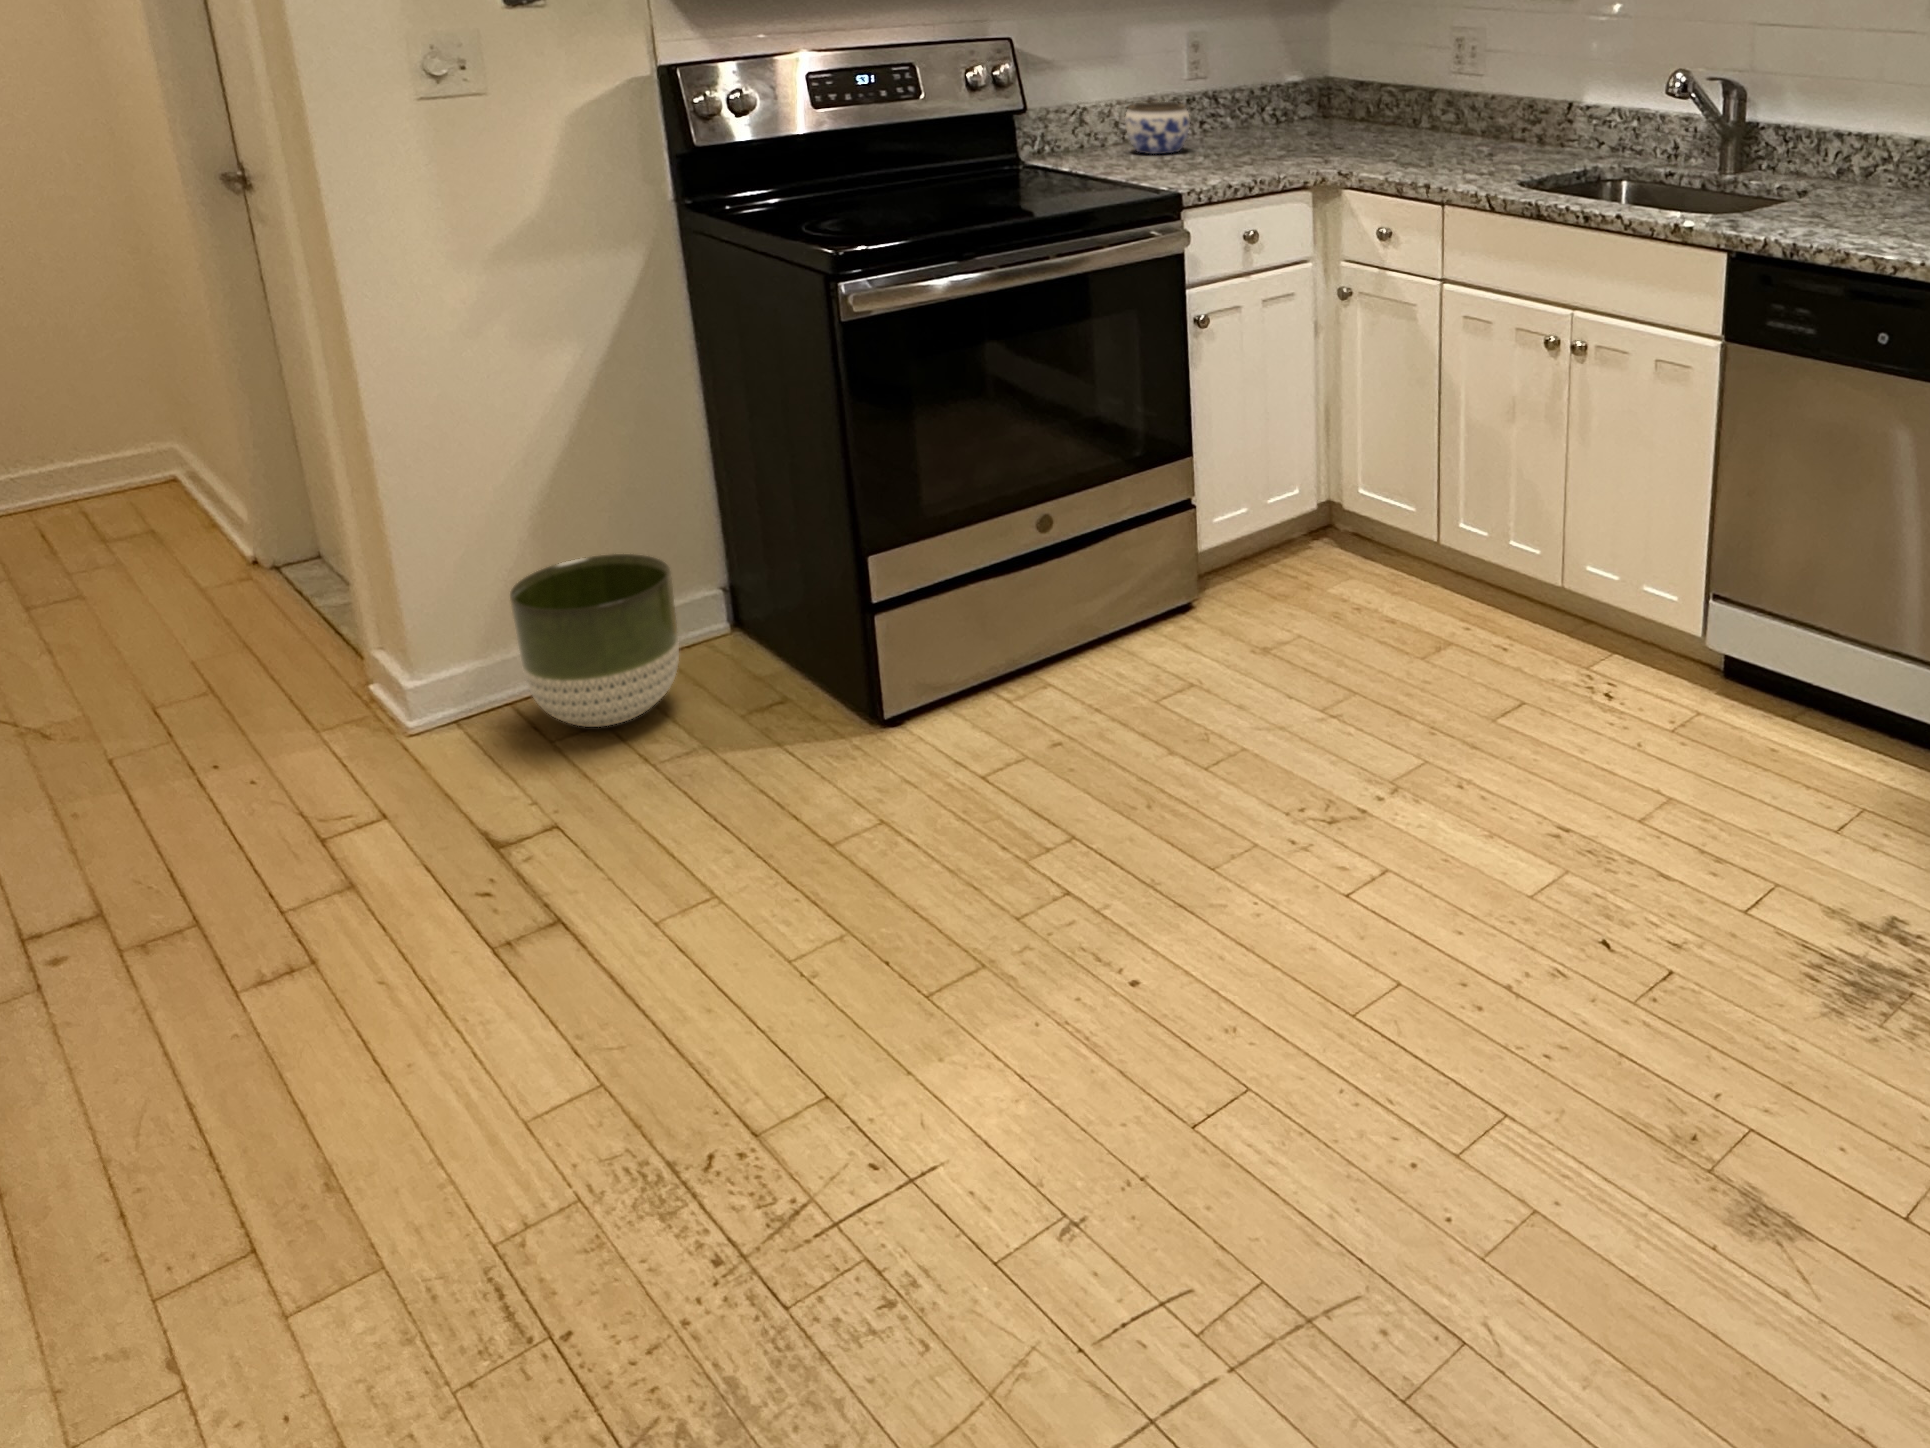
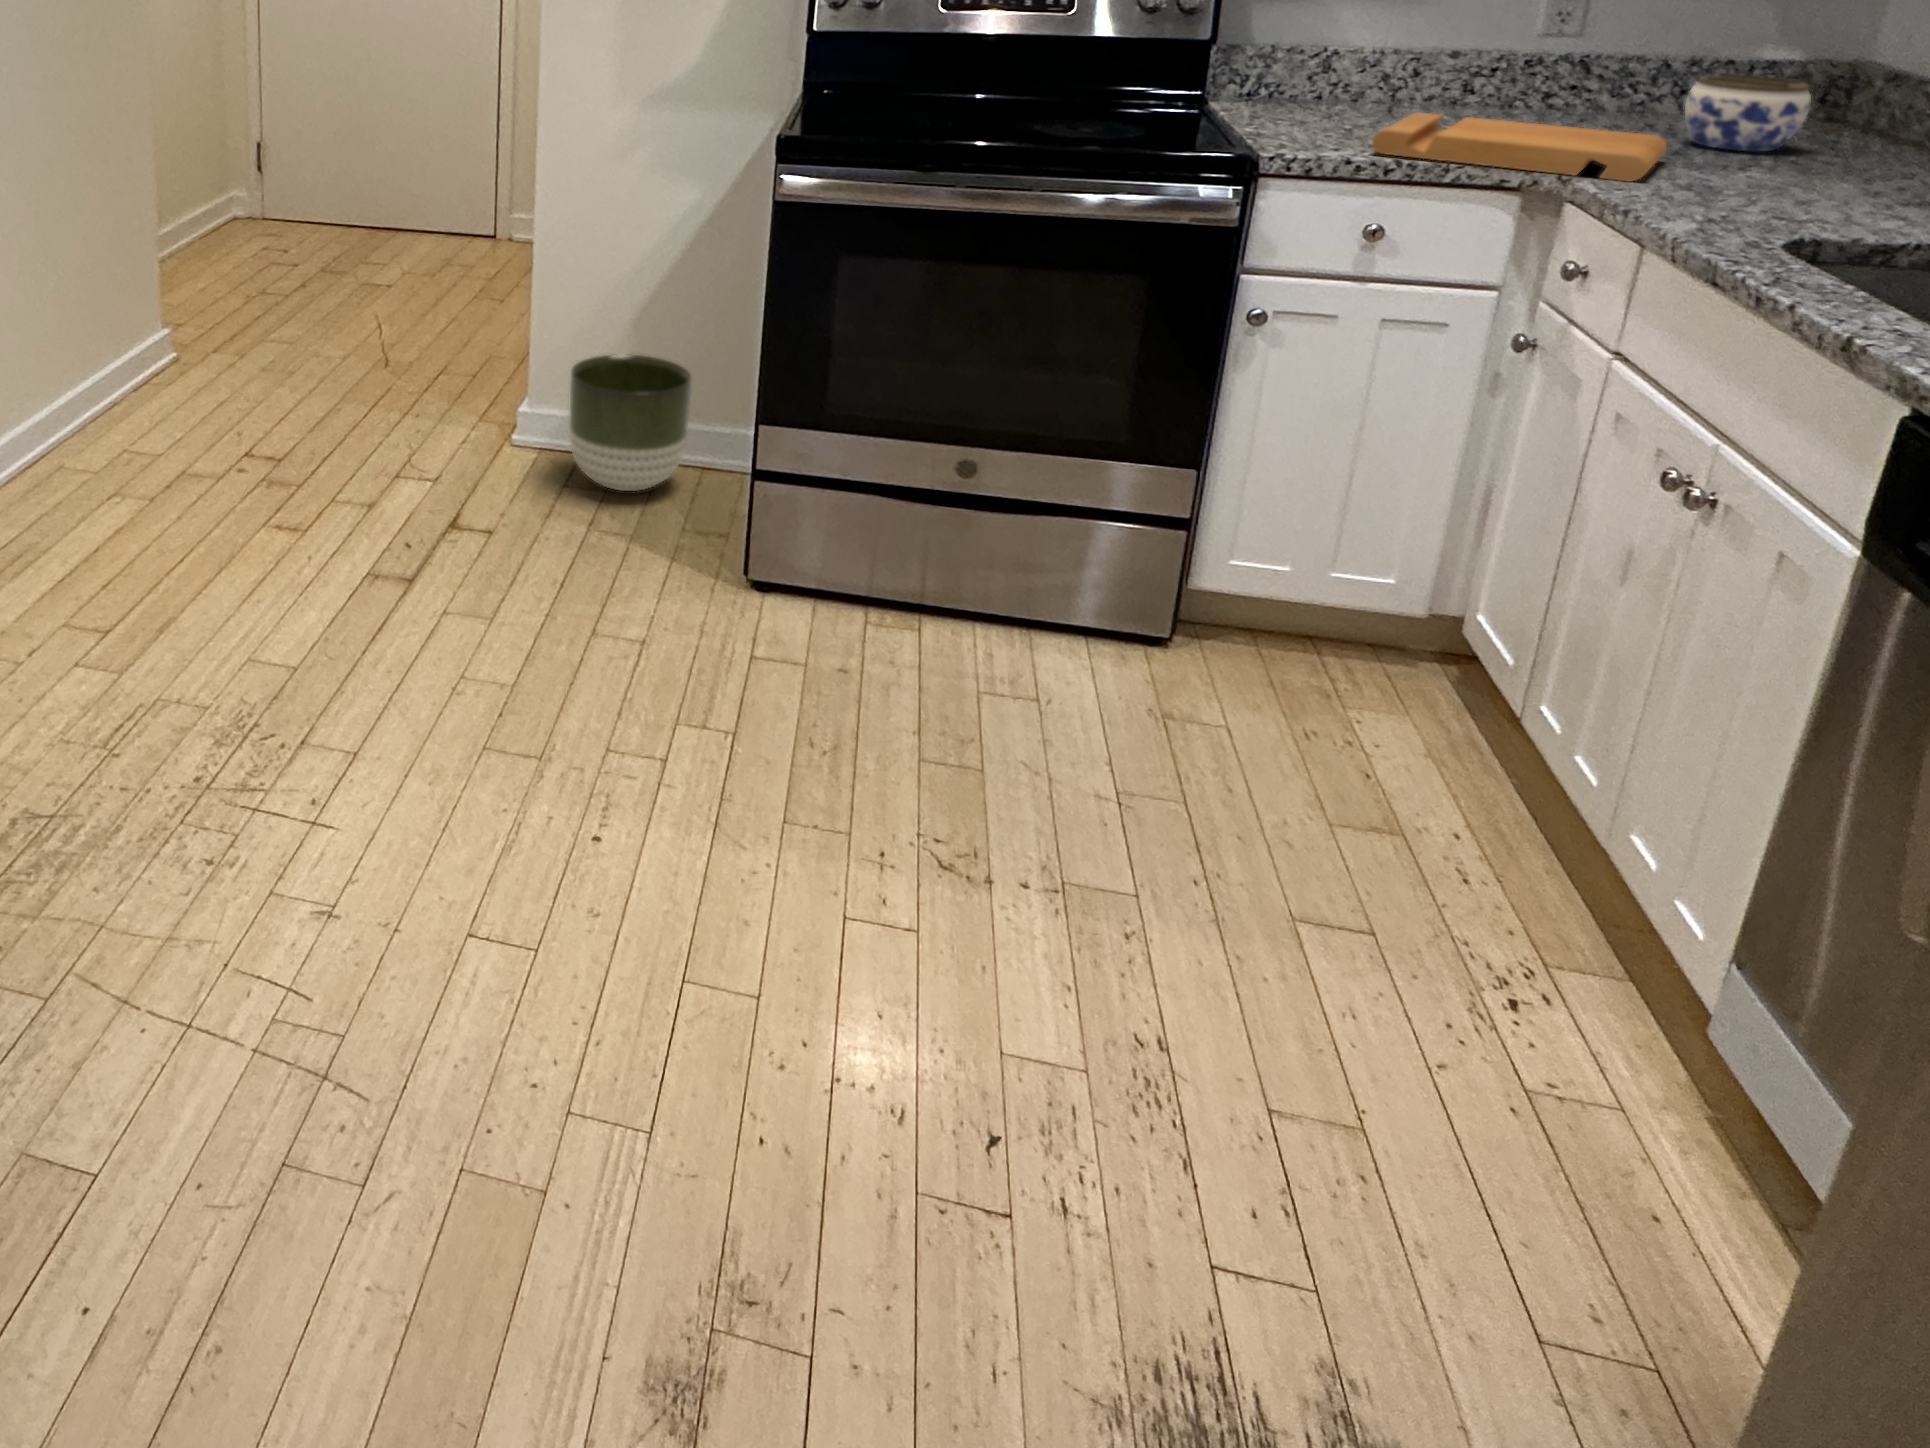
jar: present [1125,102,1190,154] -> present [1685,73,1811,152]
cutting board: none [1197,138,1380,176] -> present [1372,112,1667,182]

